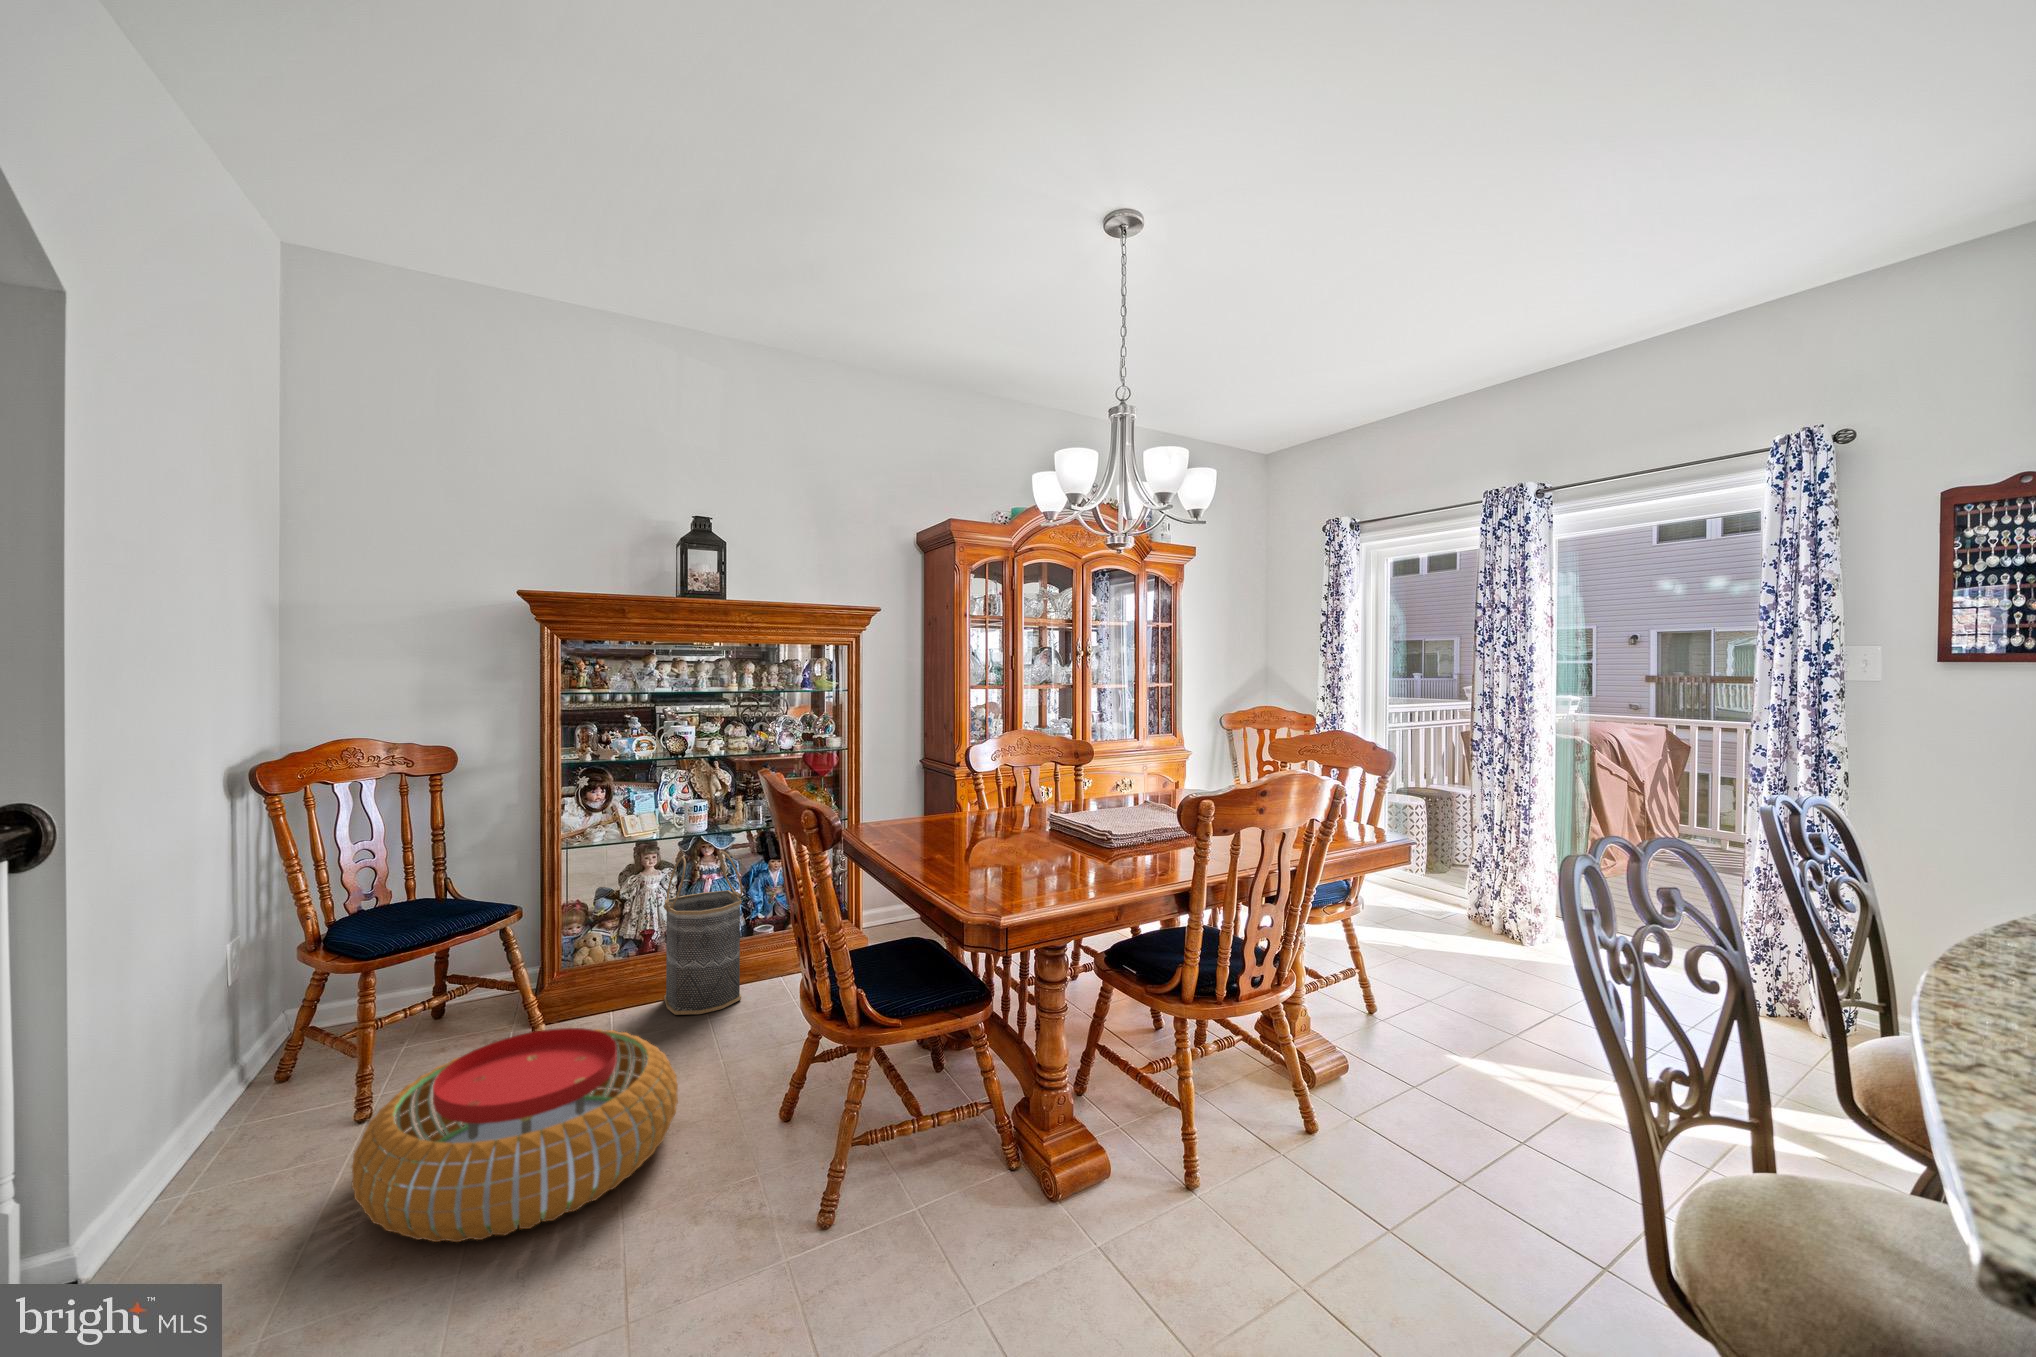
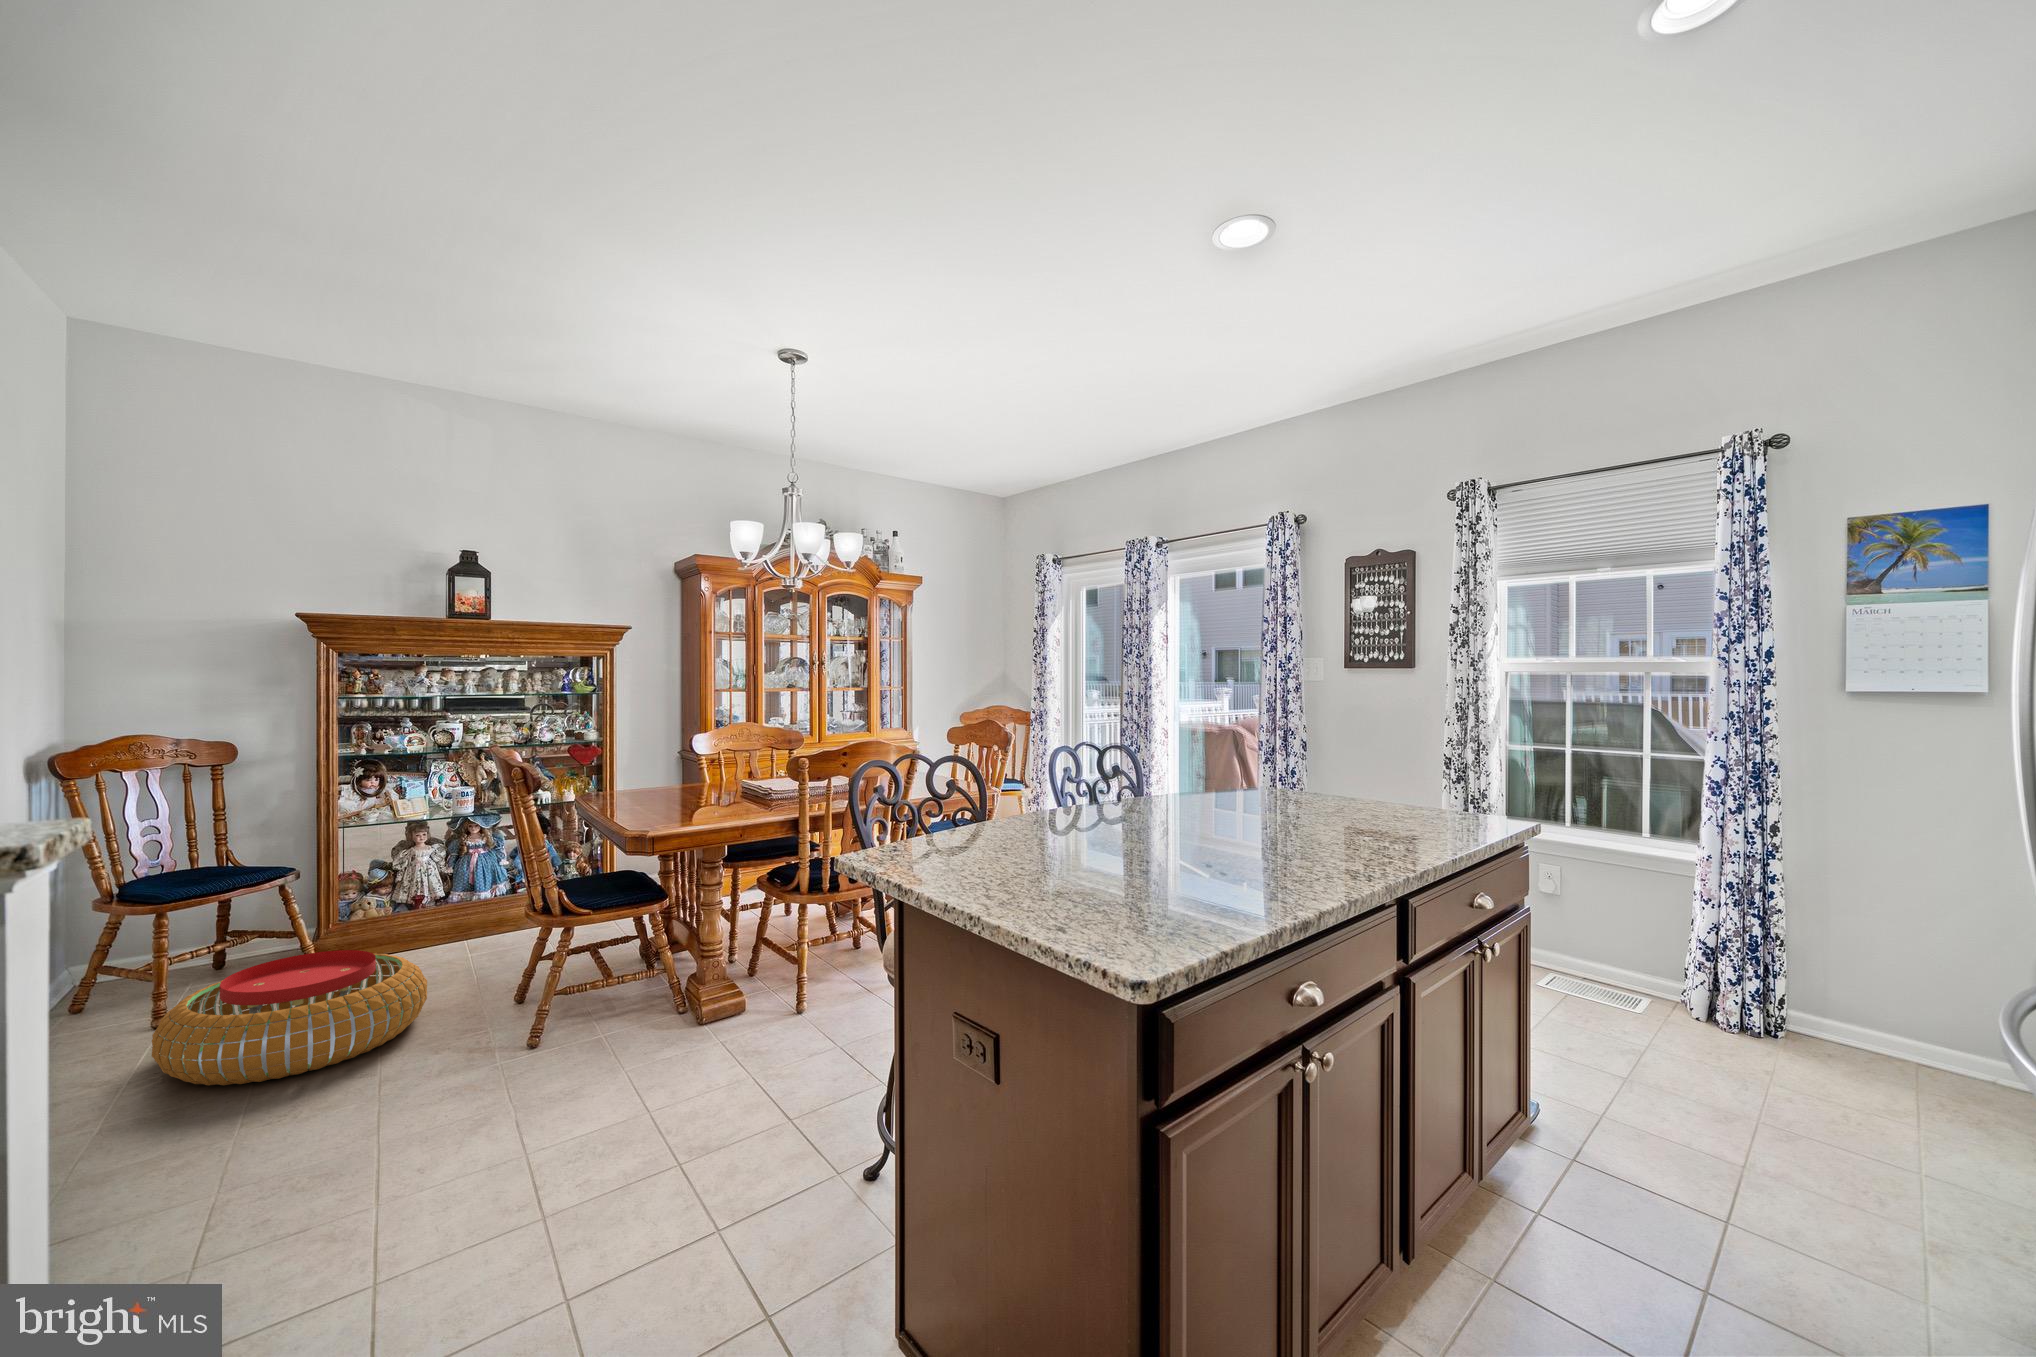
basket: present [664,851,743,1015] -> none [430,825,502,956]

